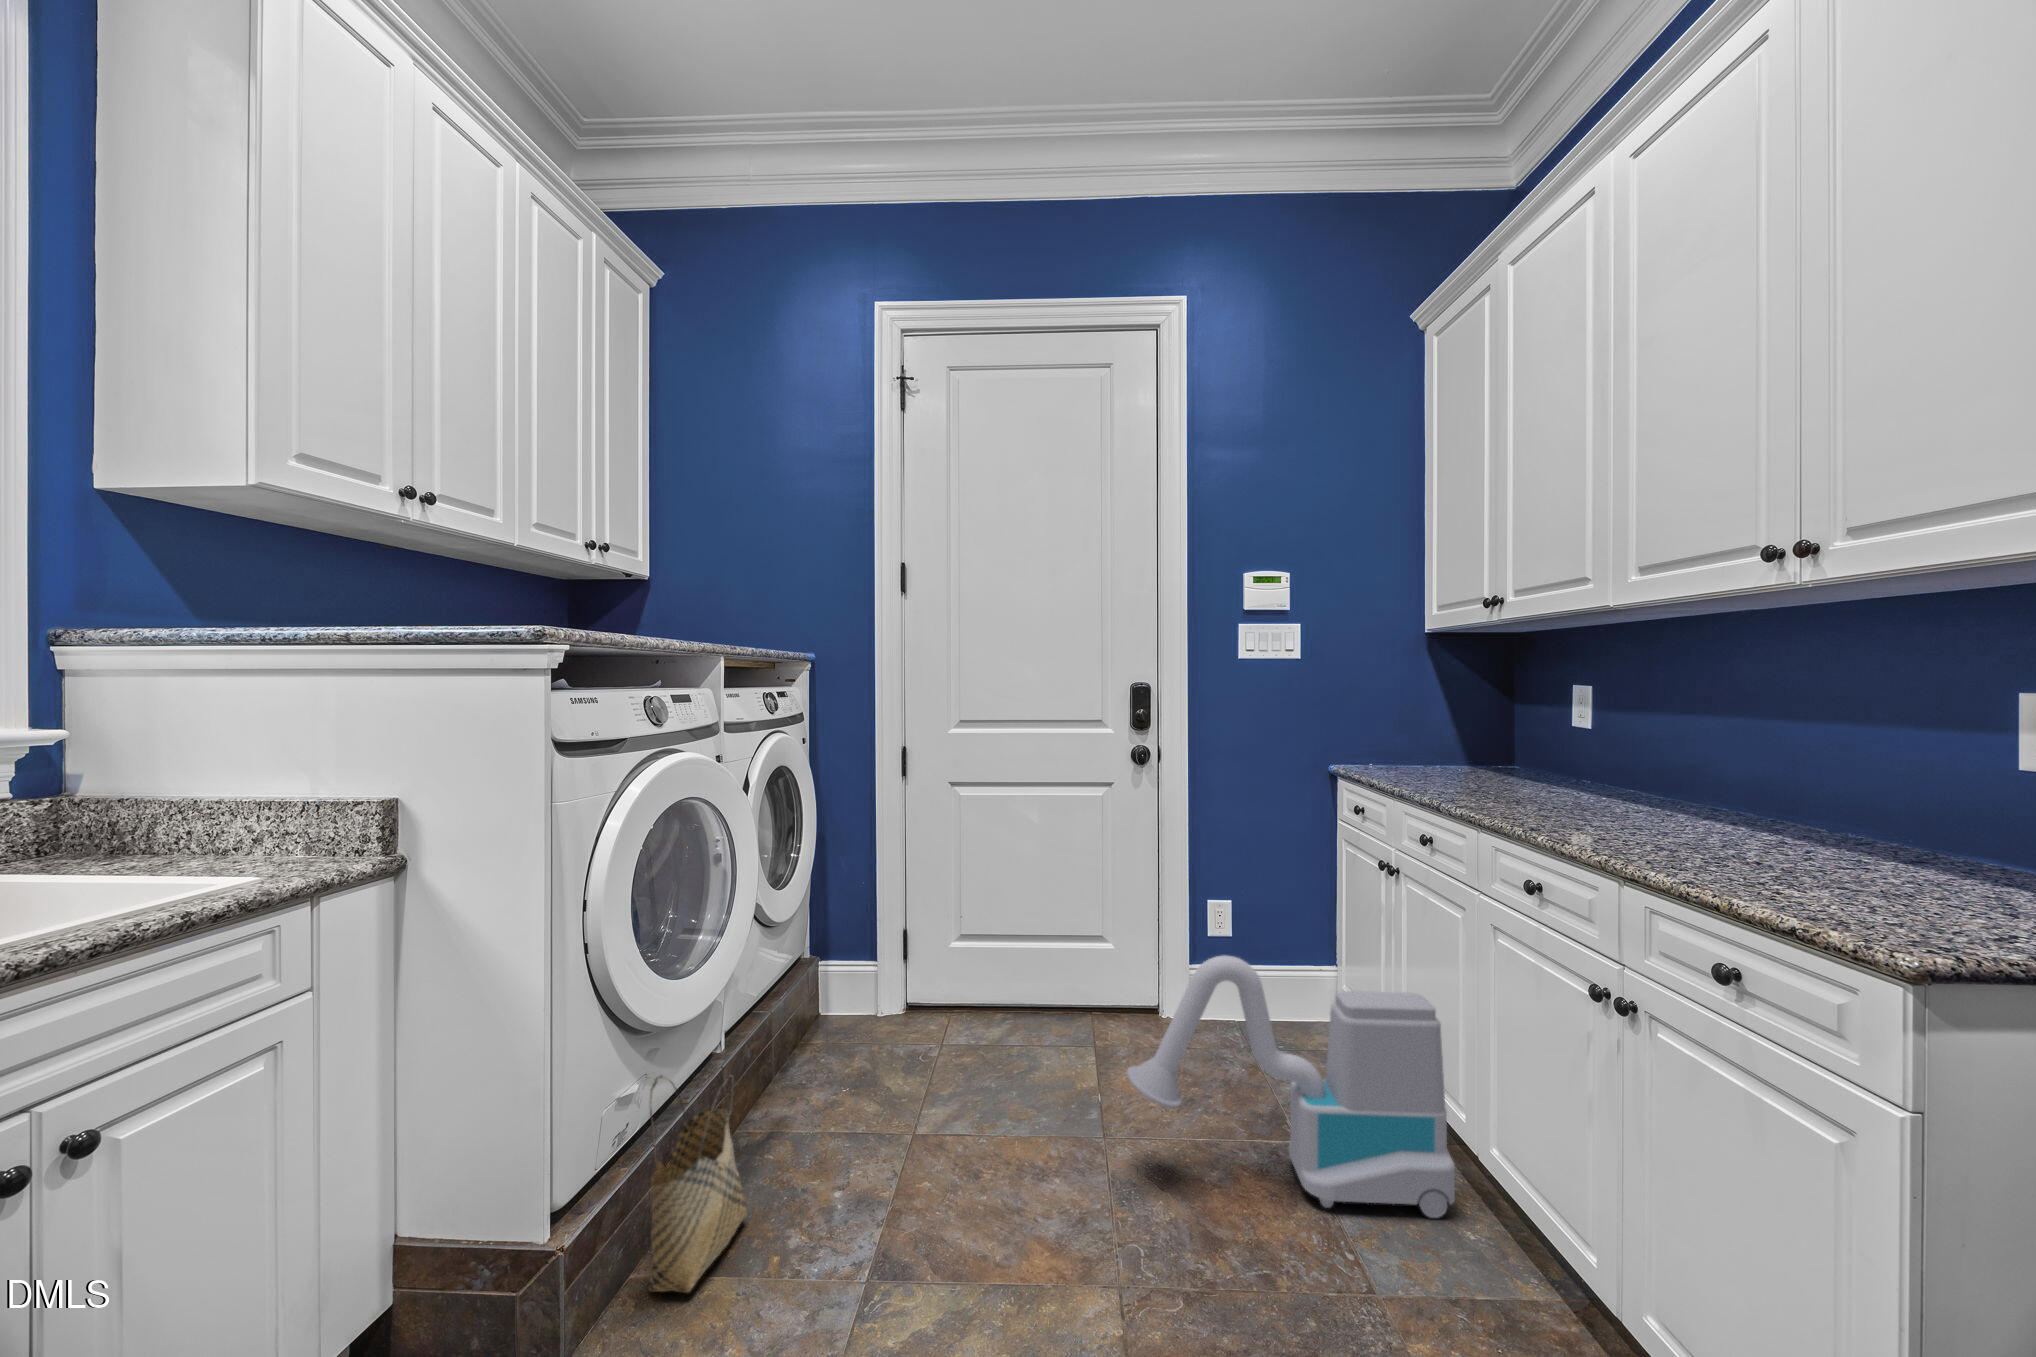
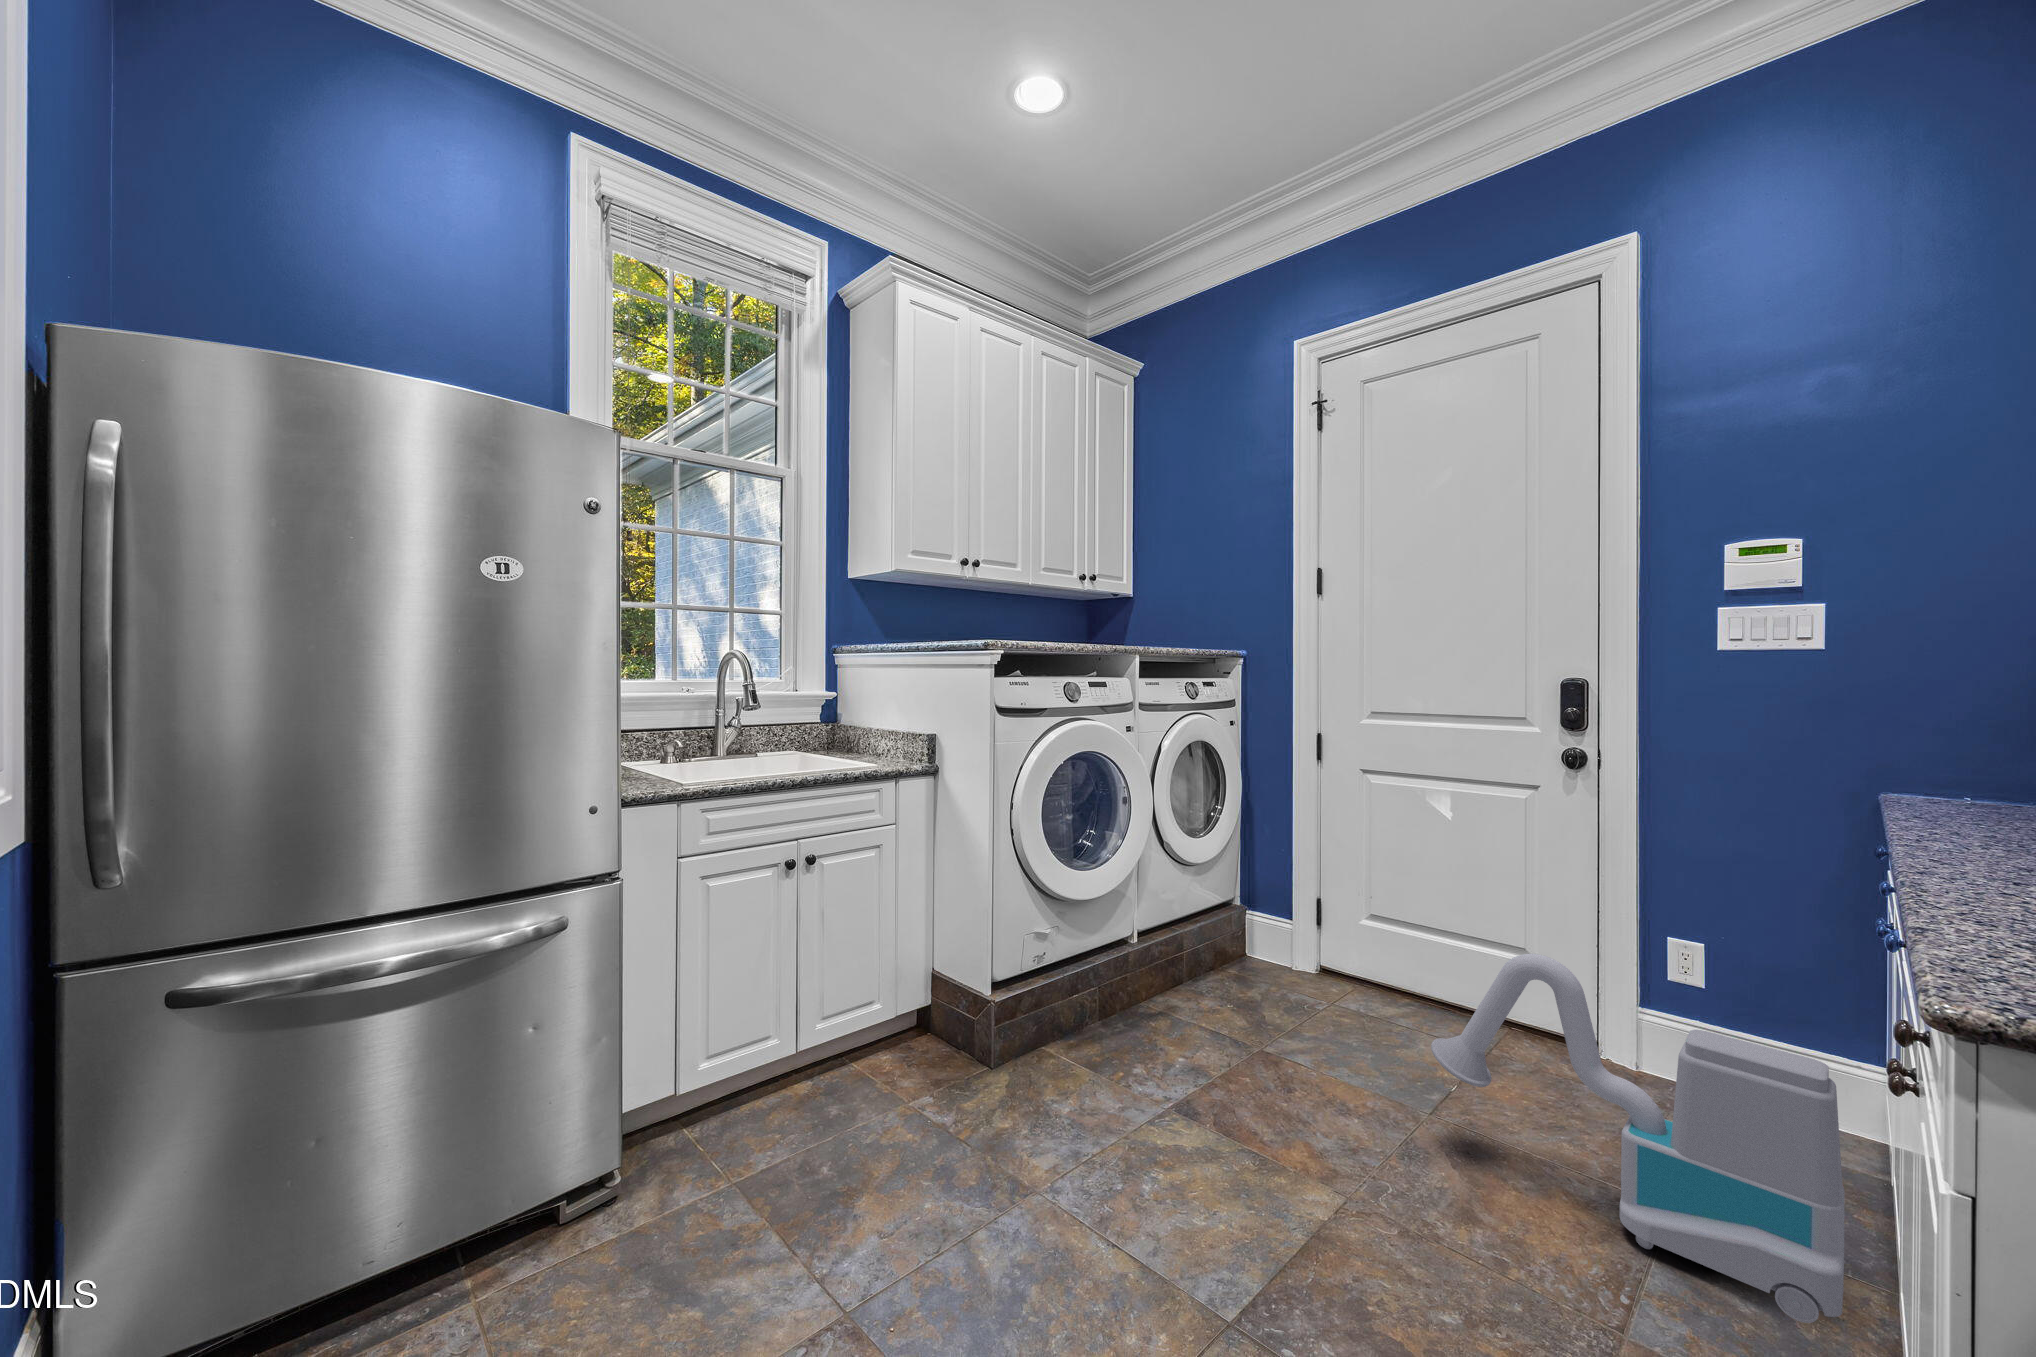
woven basket: present [648,1076,747,1292] -> none [1049,928,1121,1064]

